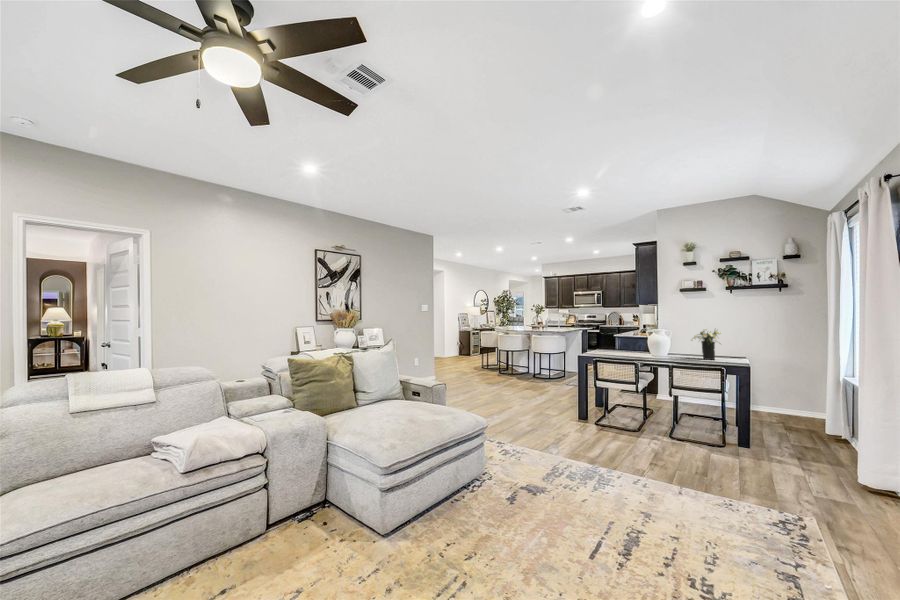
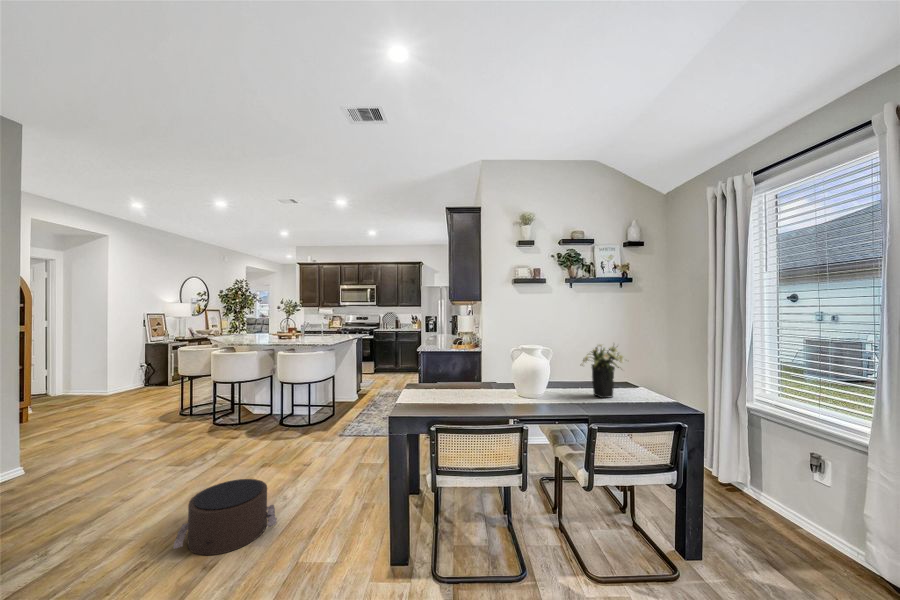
pouf: none [498,384,534,406] -> present [174,479,277,555]

